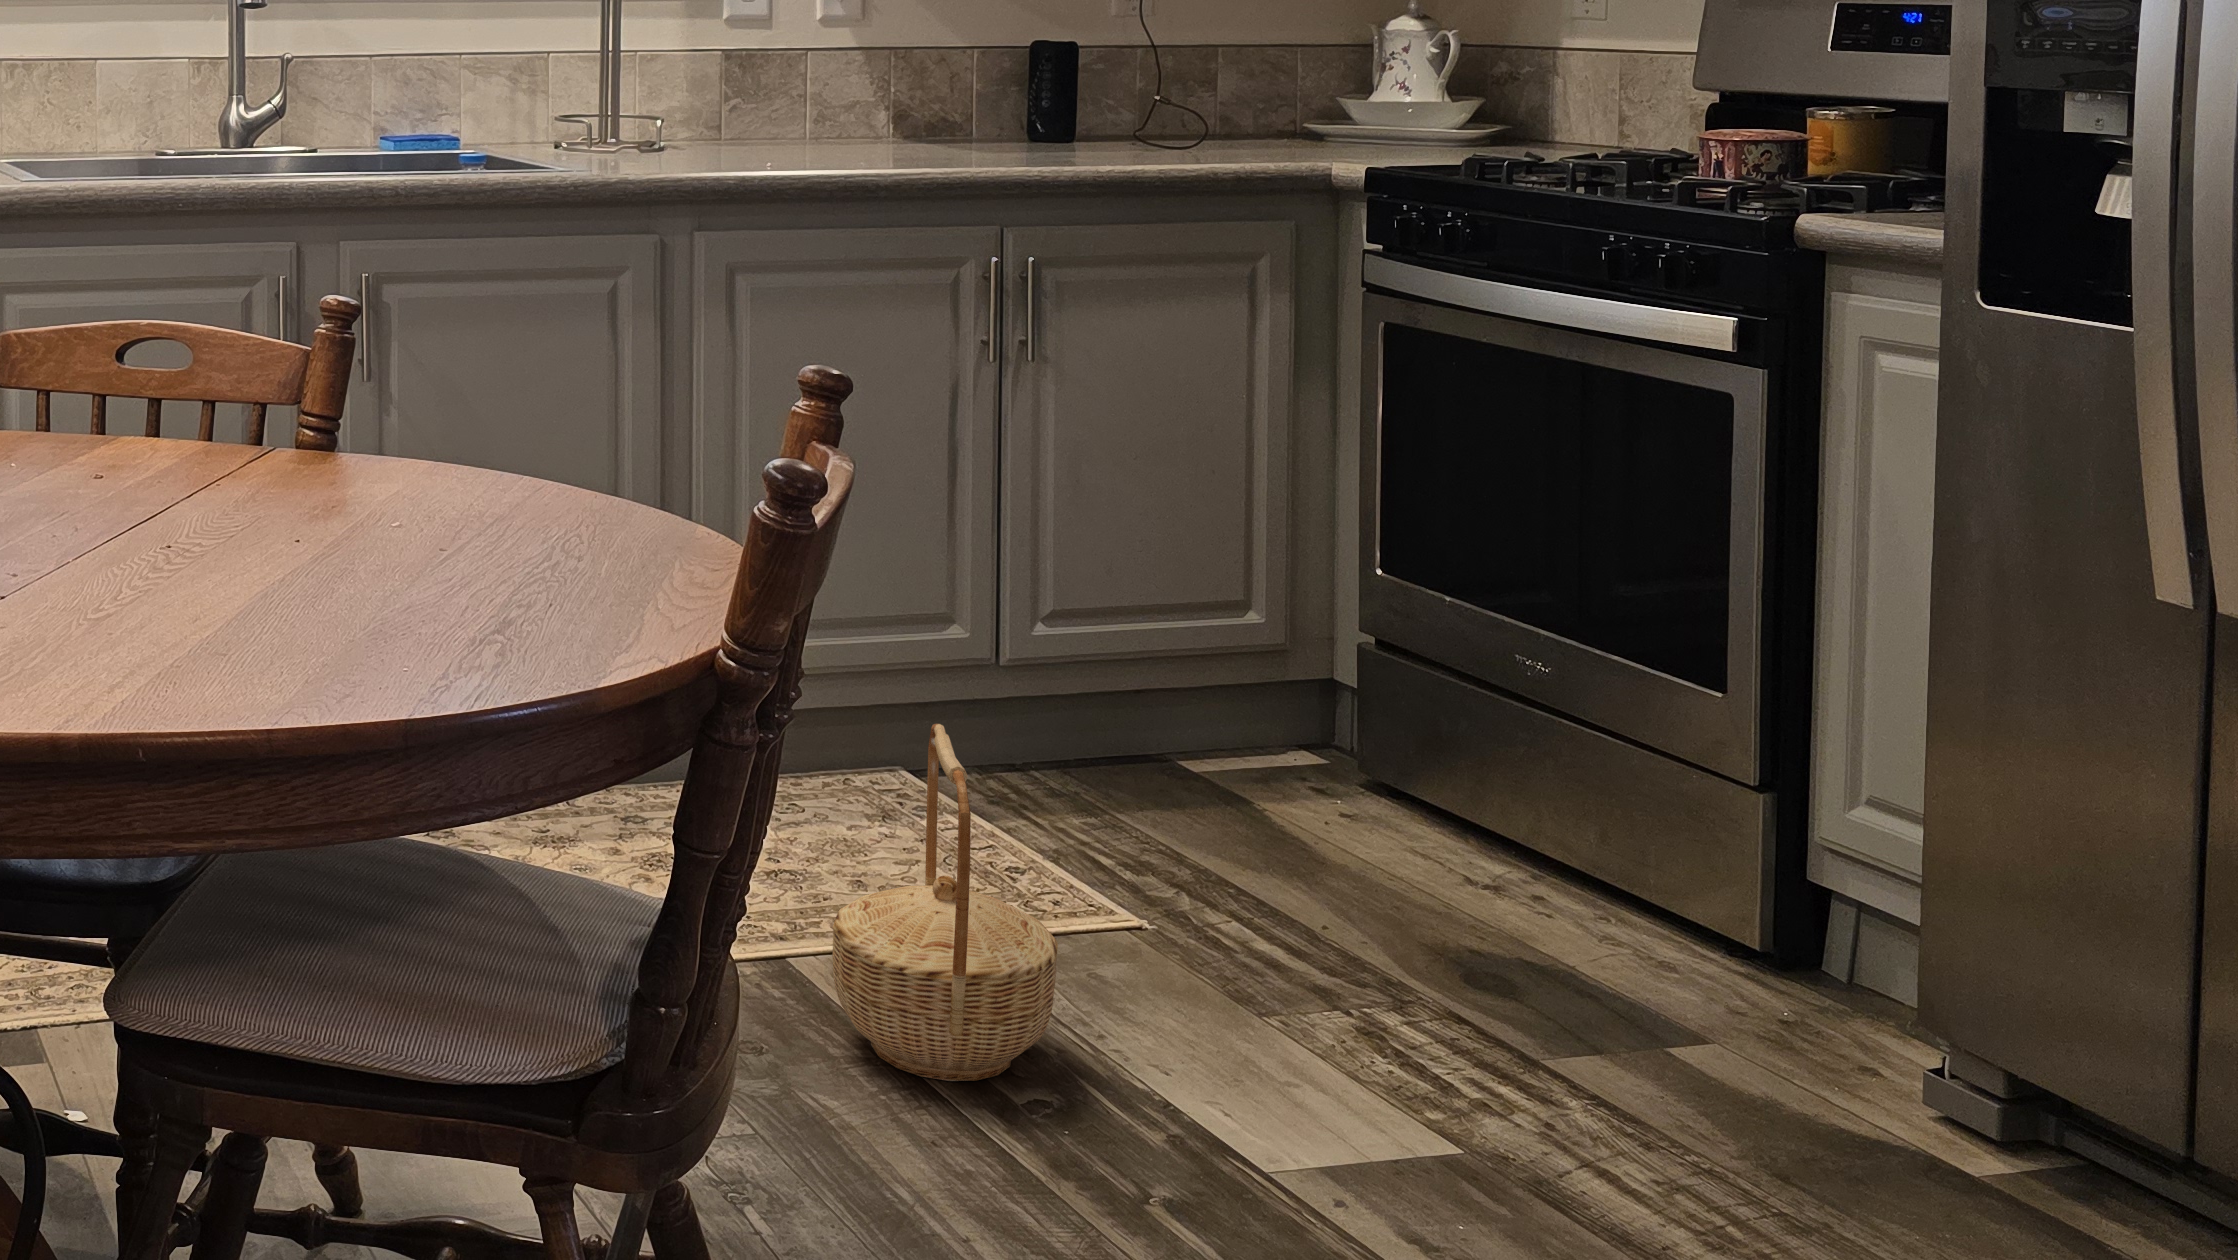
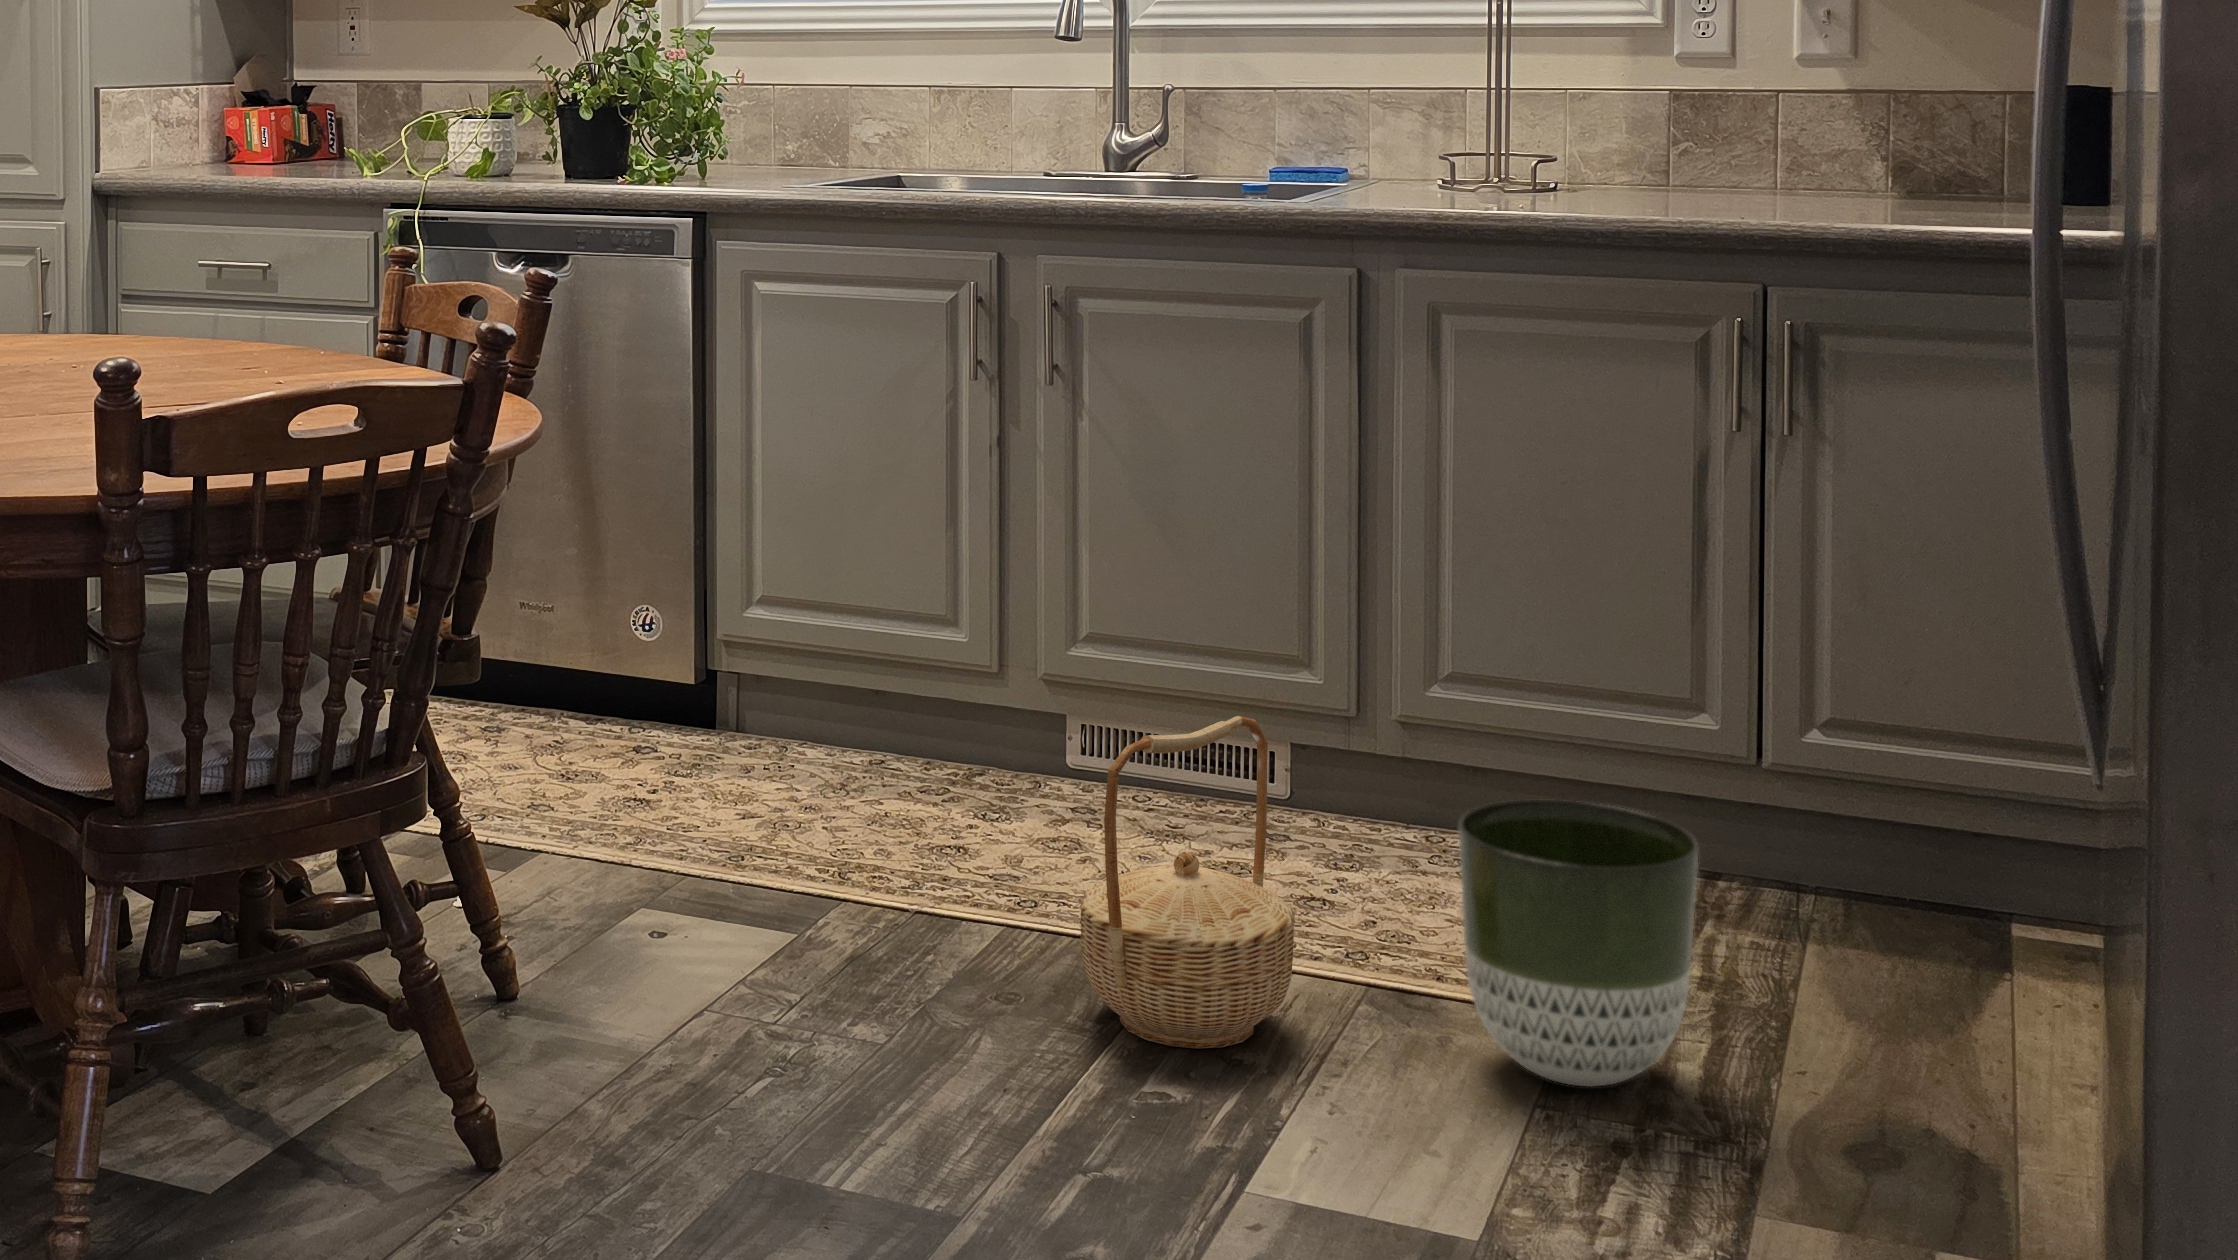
planter: none [1137,741,1362,1010] -> present [1459,800,1698,1086]

